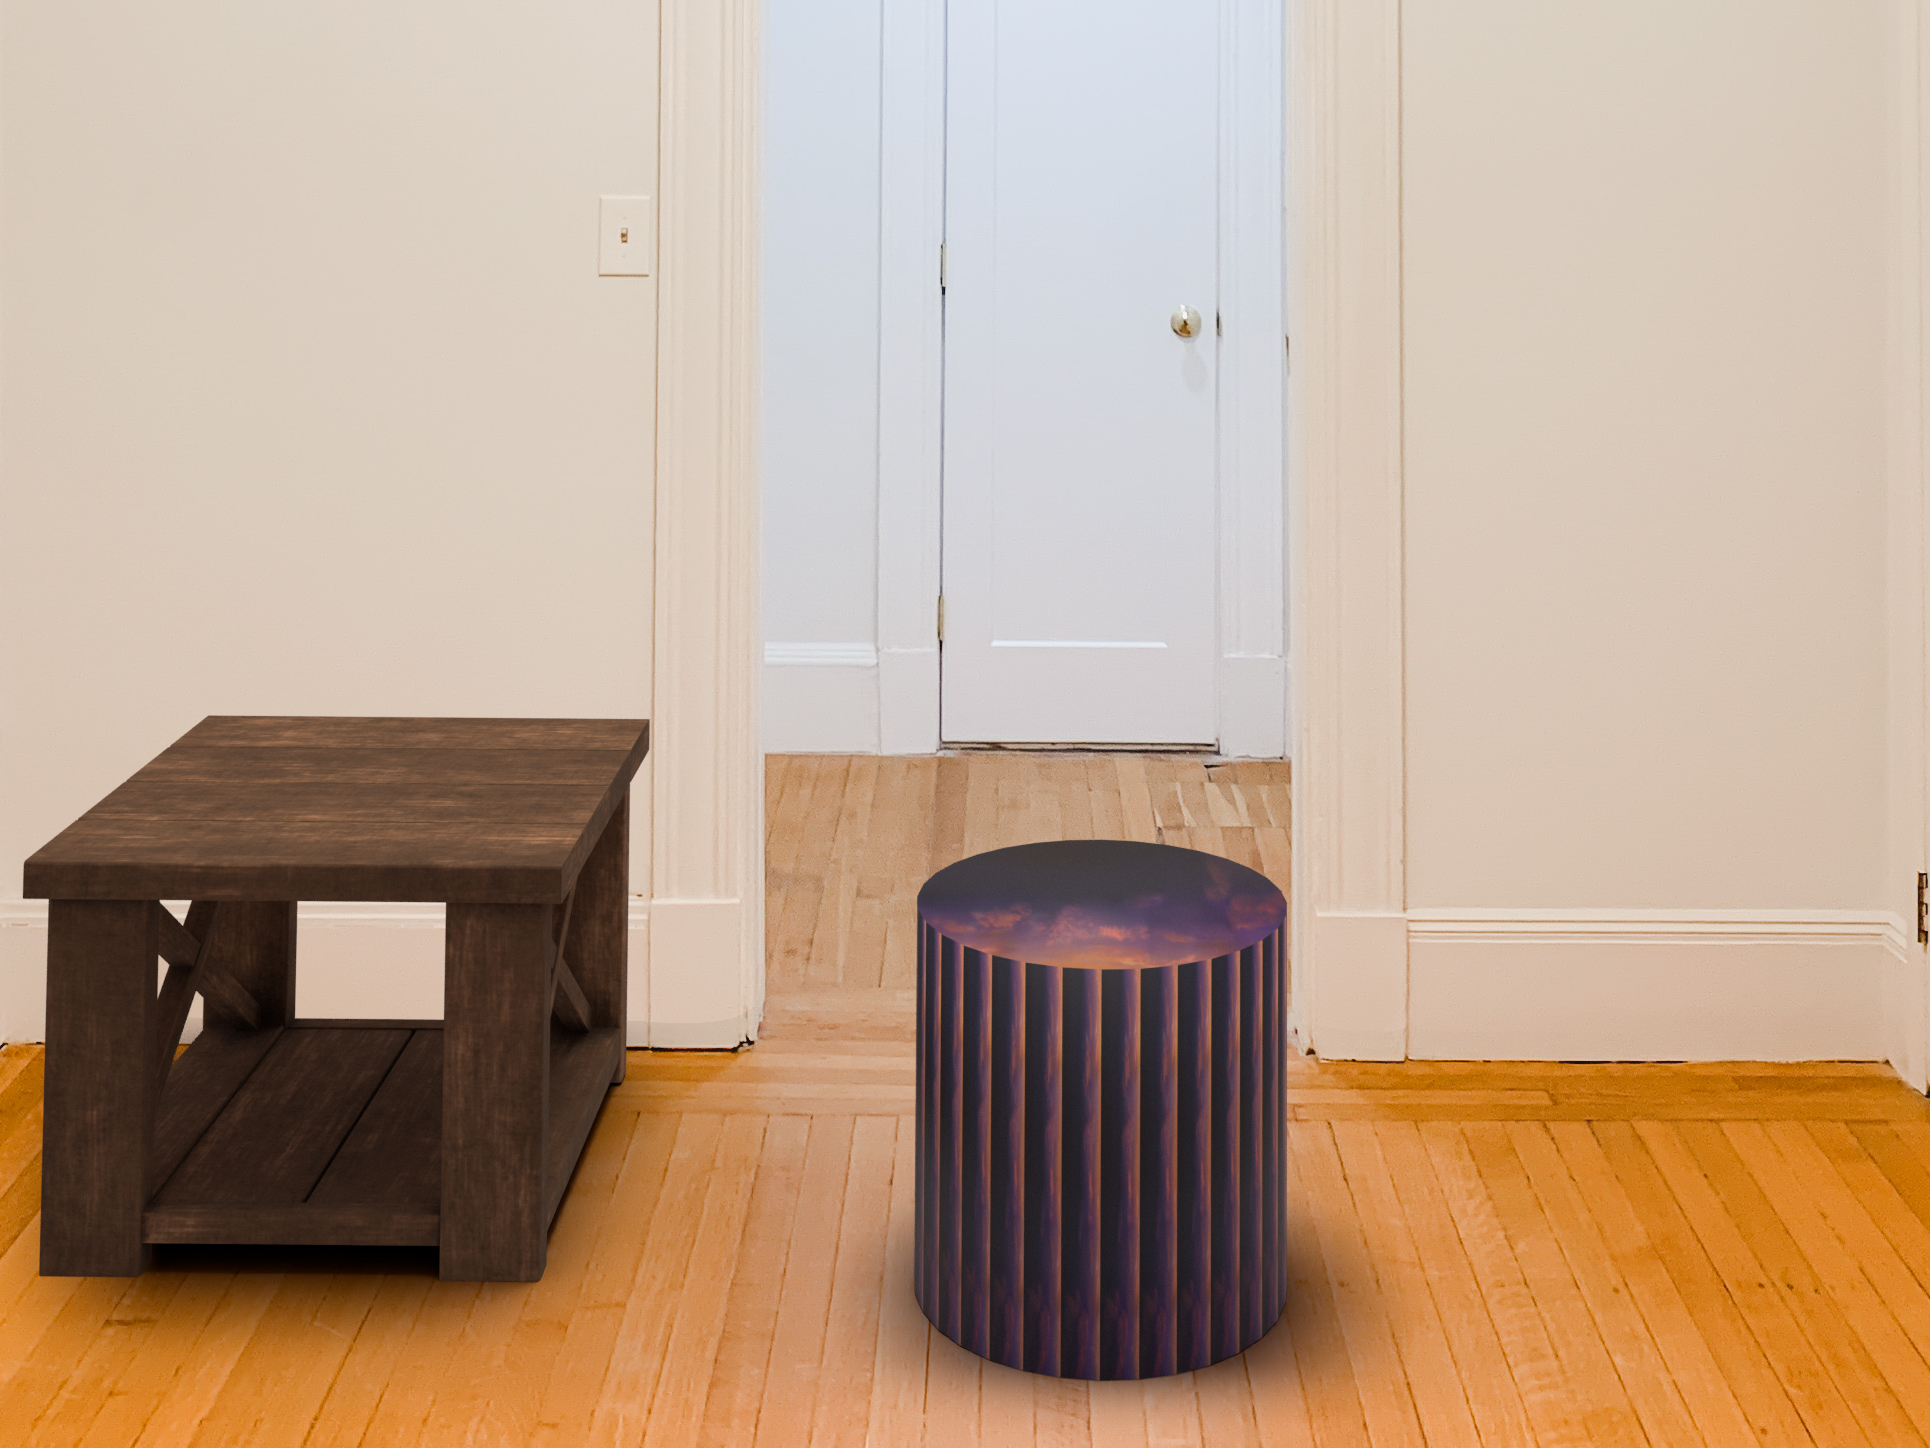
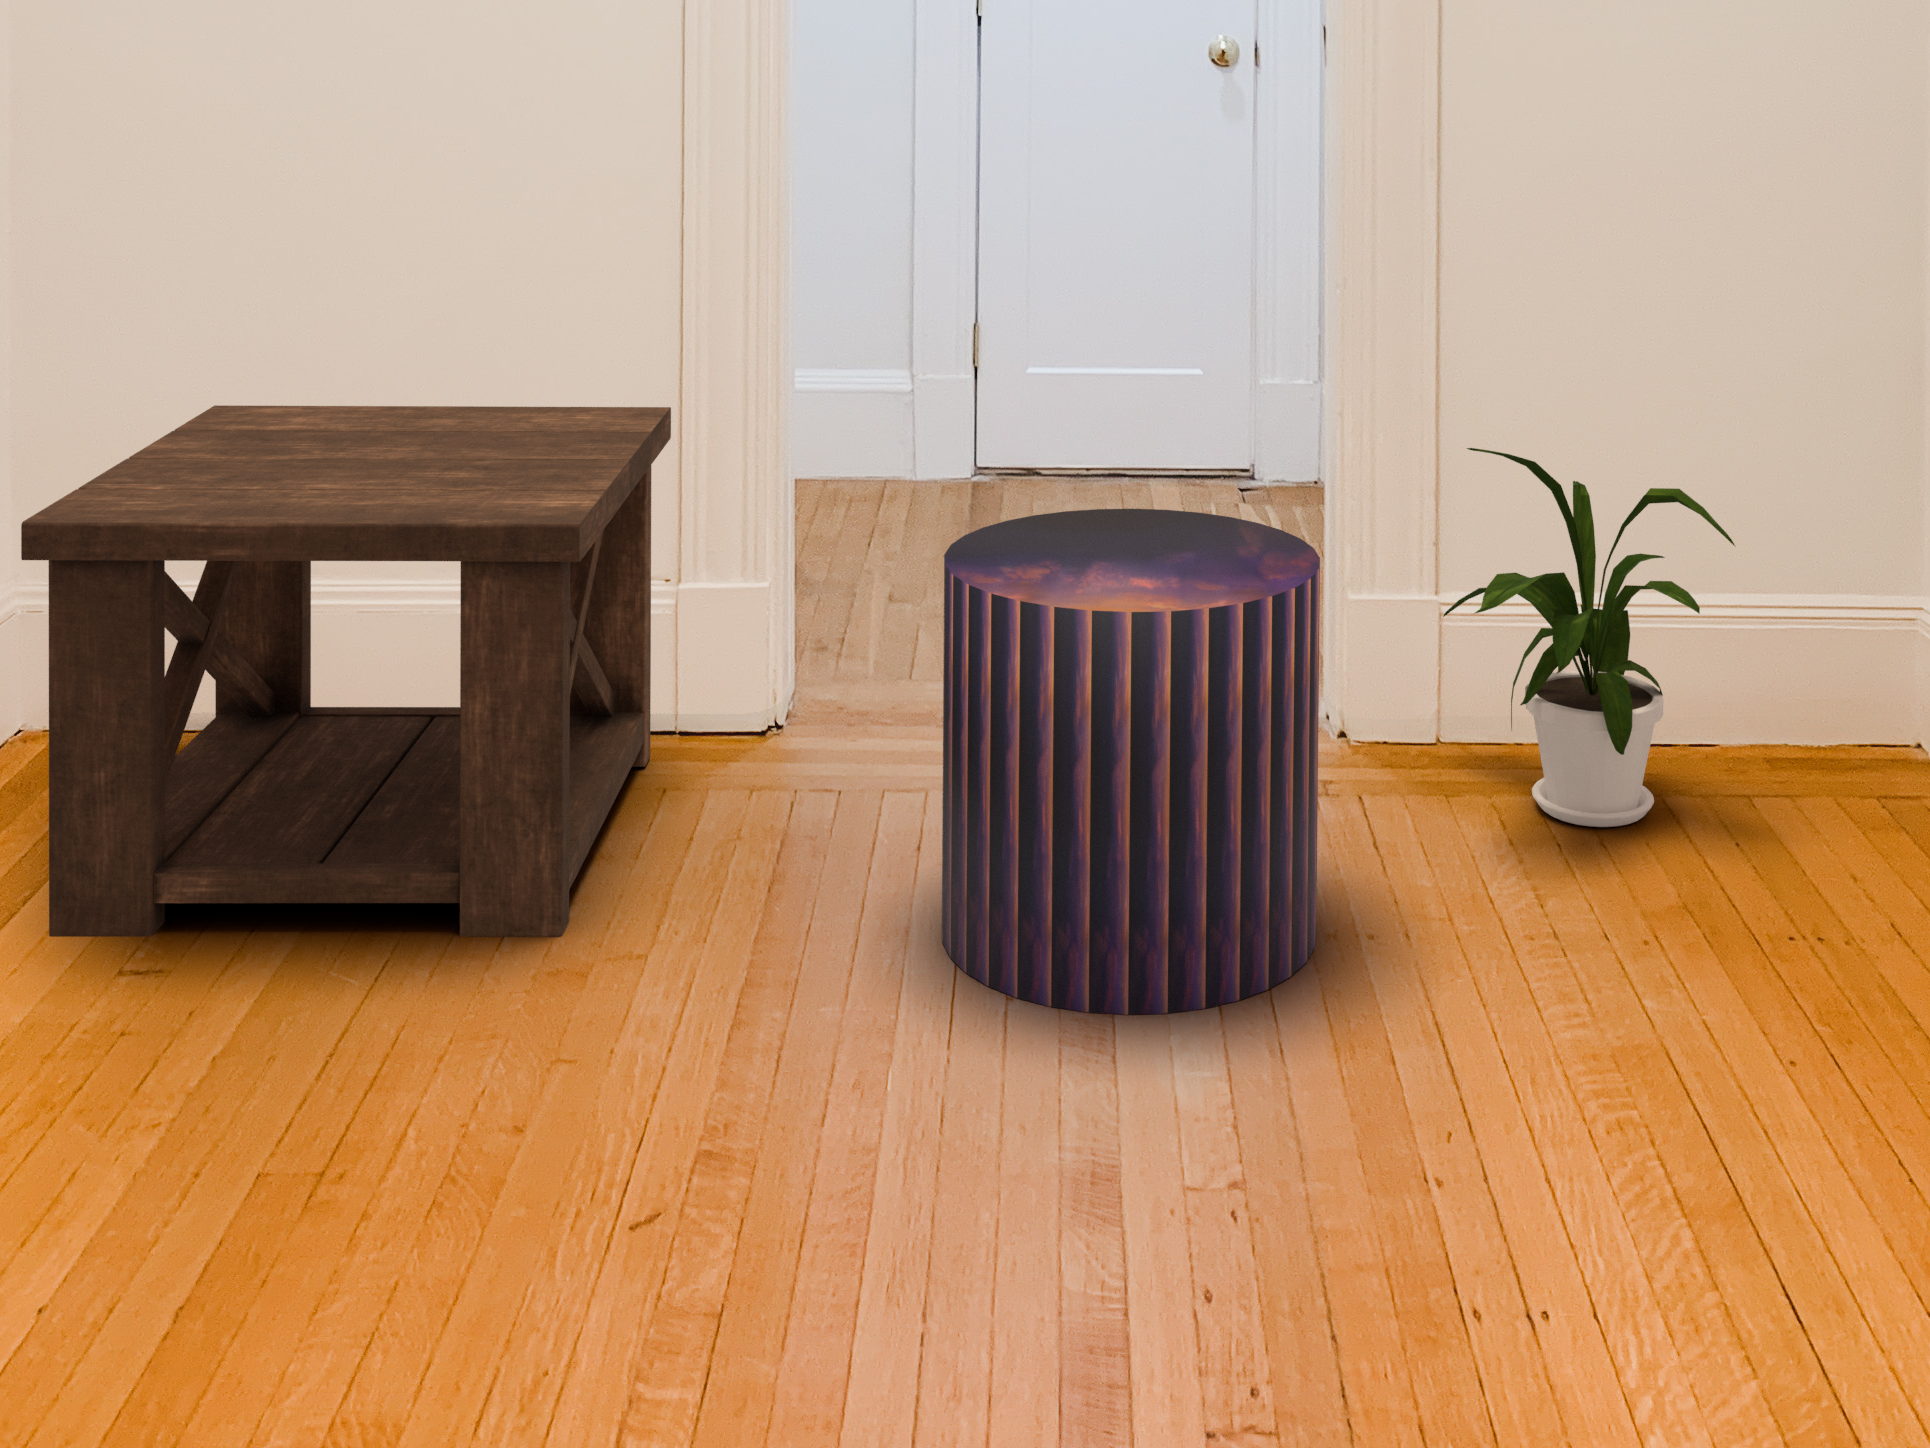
house plant: none [1410,772,1700,1163] -> present [1443,448,1735,827]

